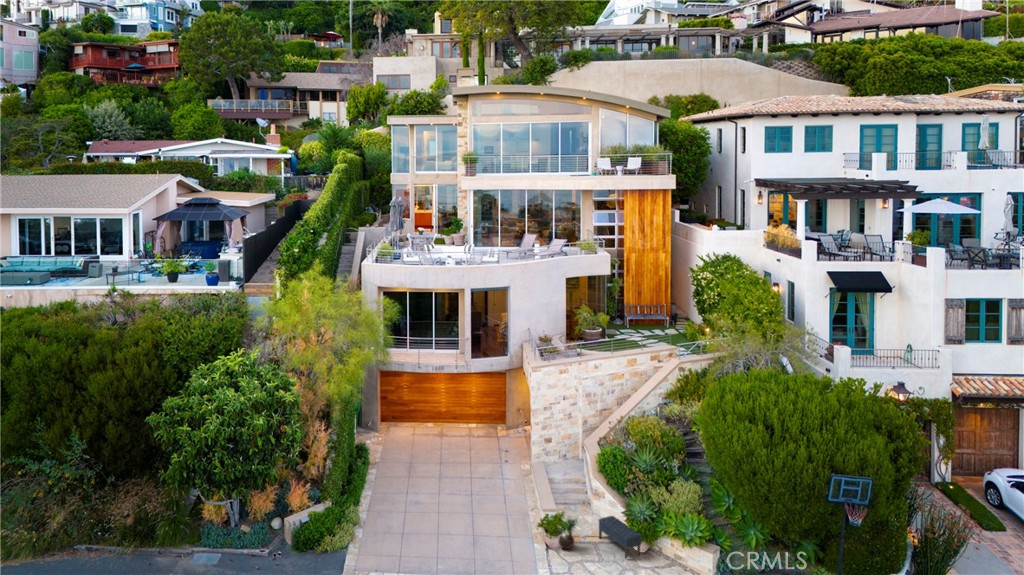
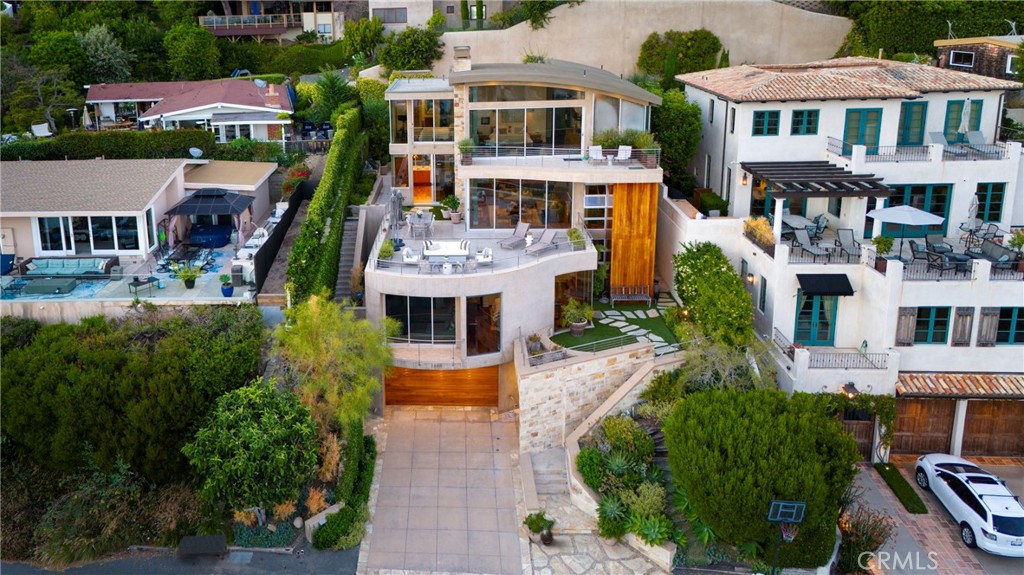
bench: present [599,516,642,559] -> present [179,535,227,561]

